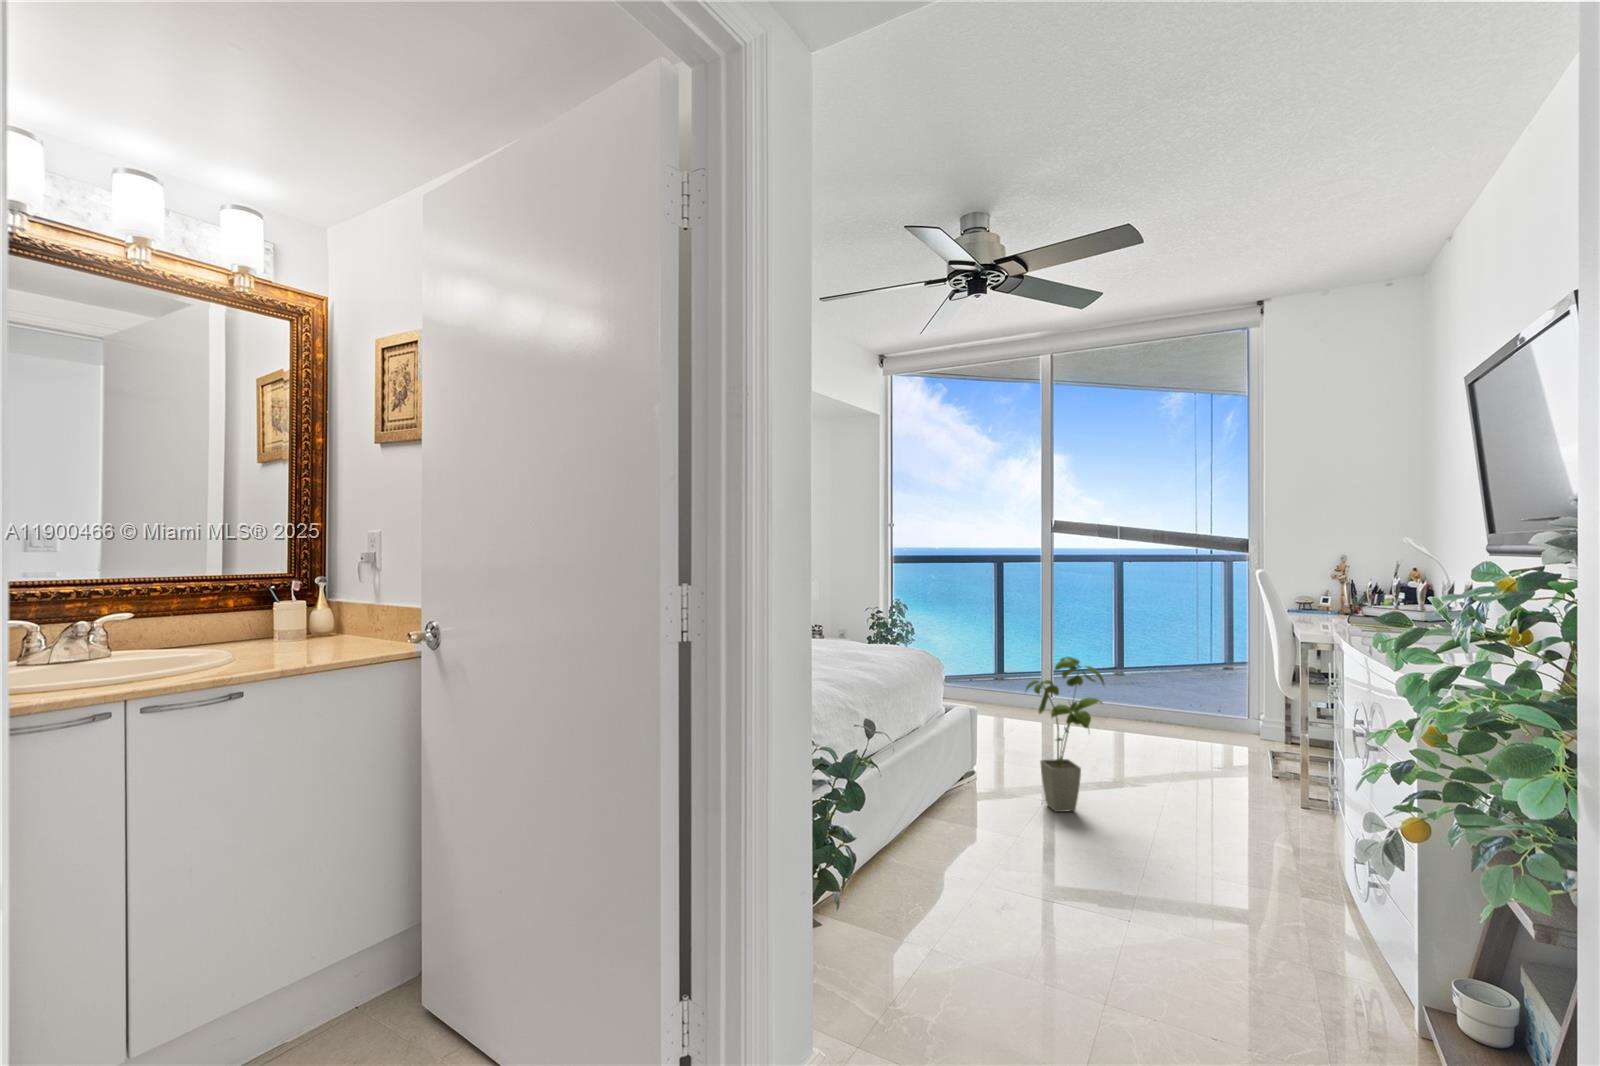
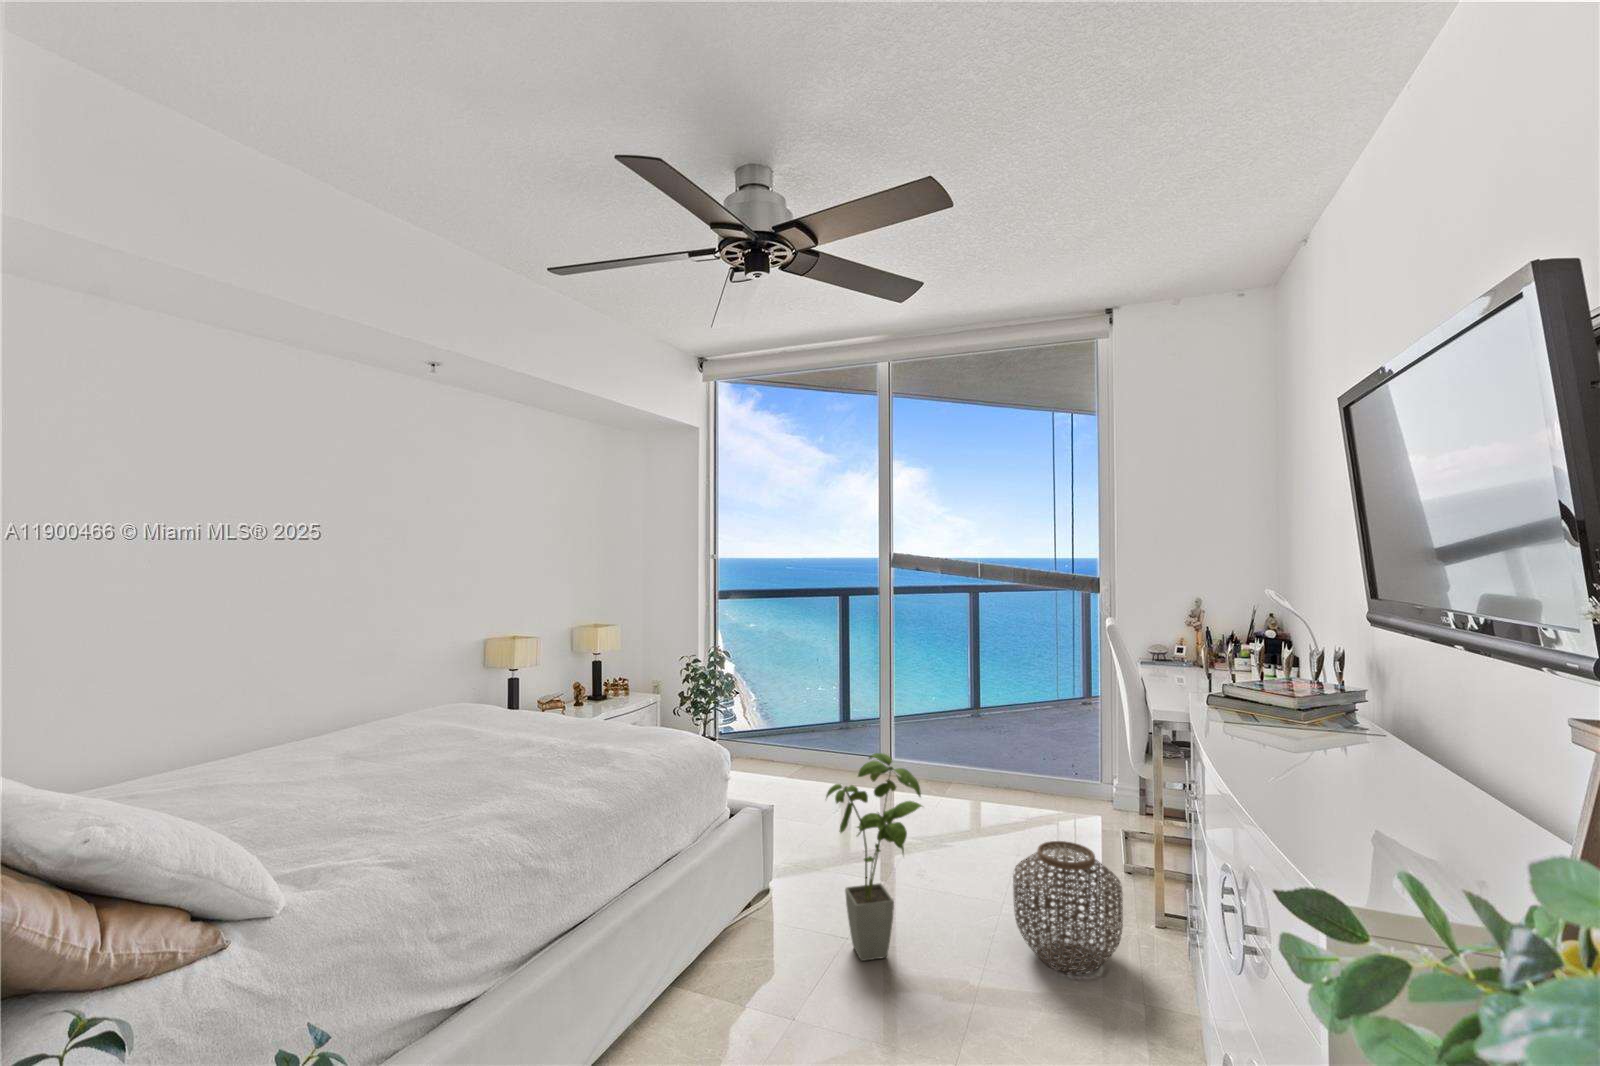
woven basket: none [1177,731,1269,827] -> present [1013,841,1123,974]

